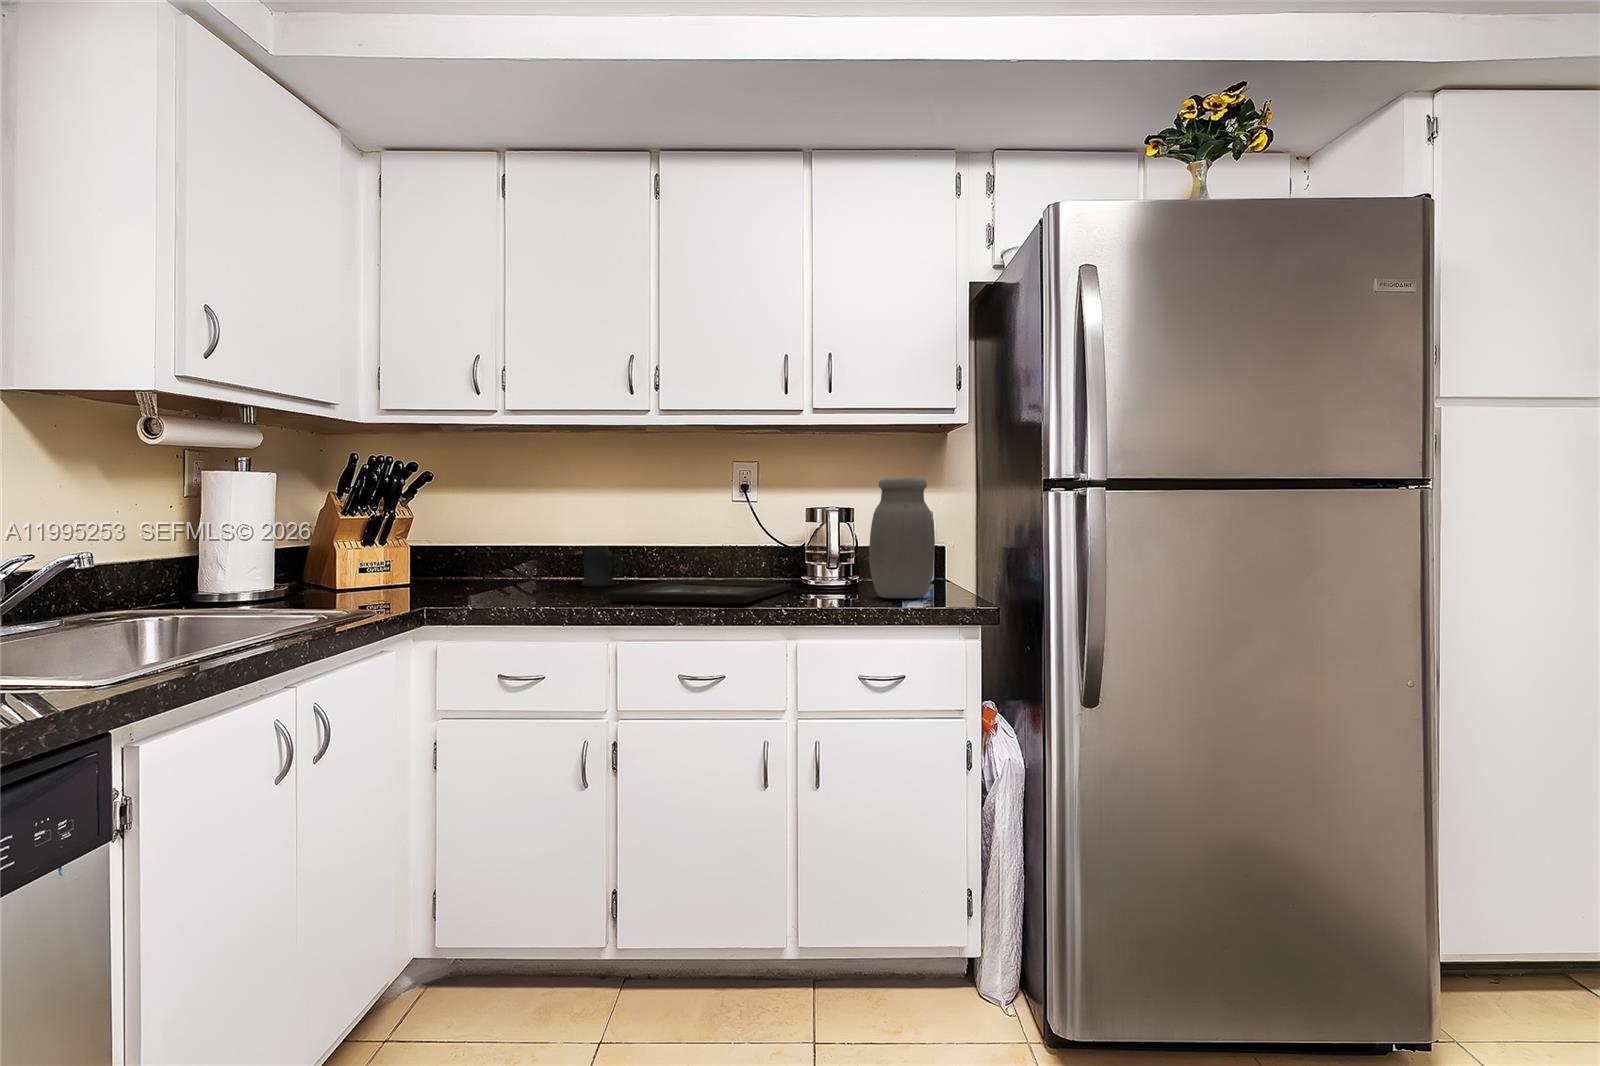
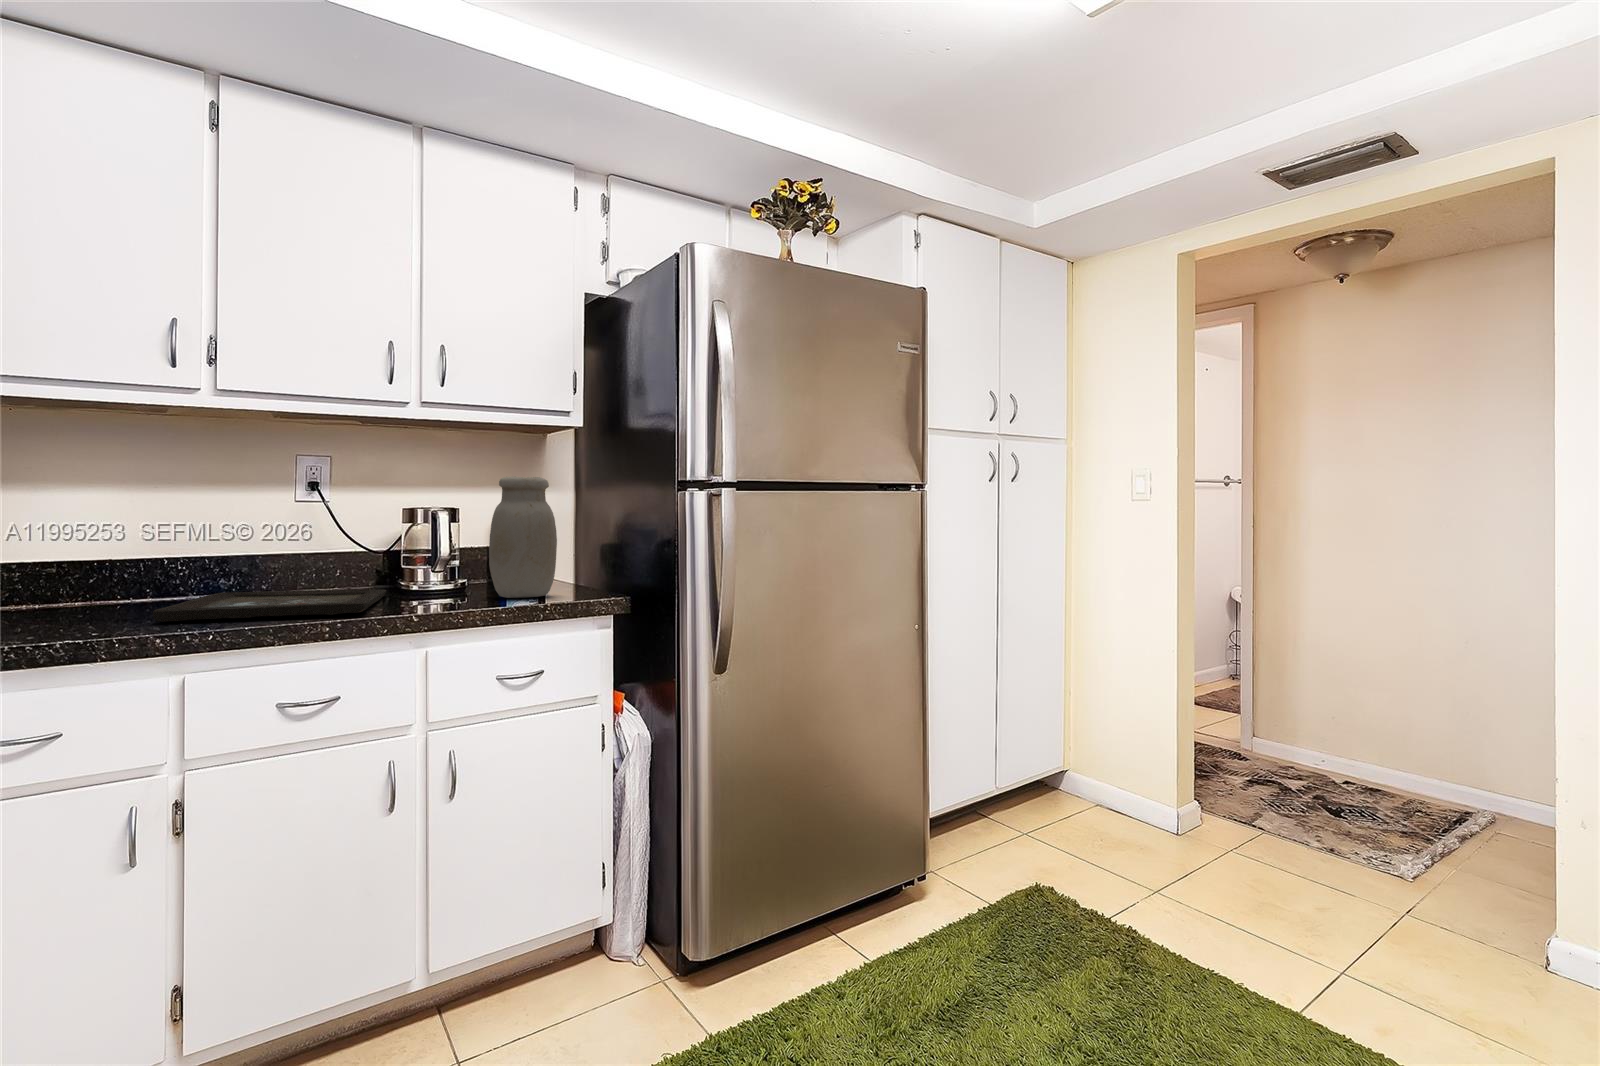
mug: present [582,546,622,587] -> none [65,552,136,606]

